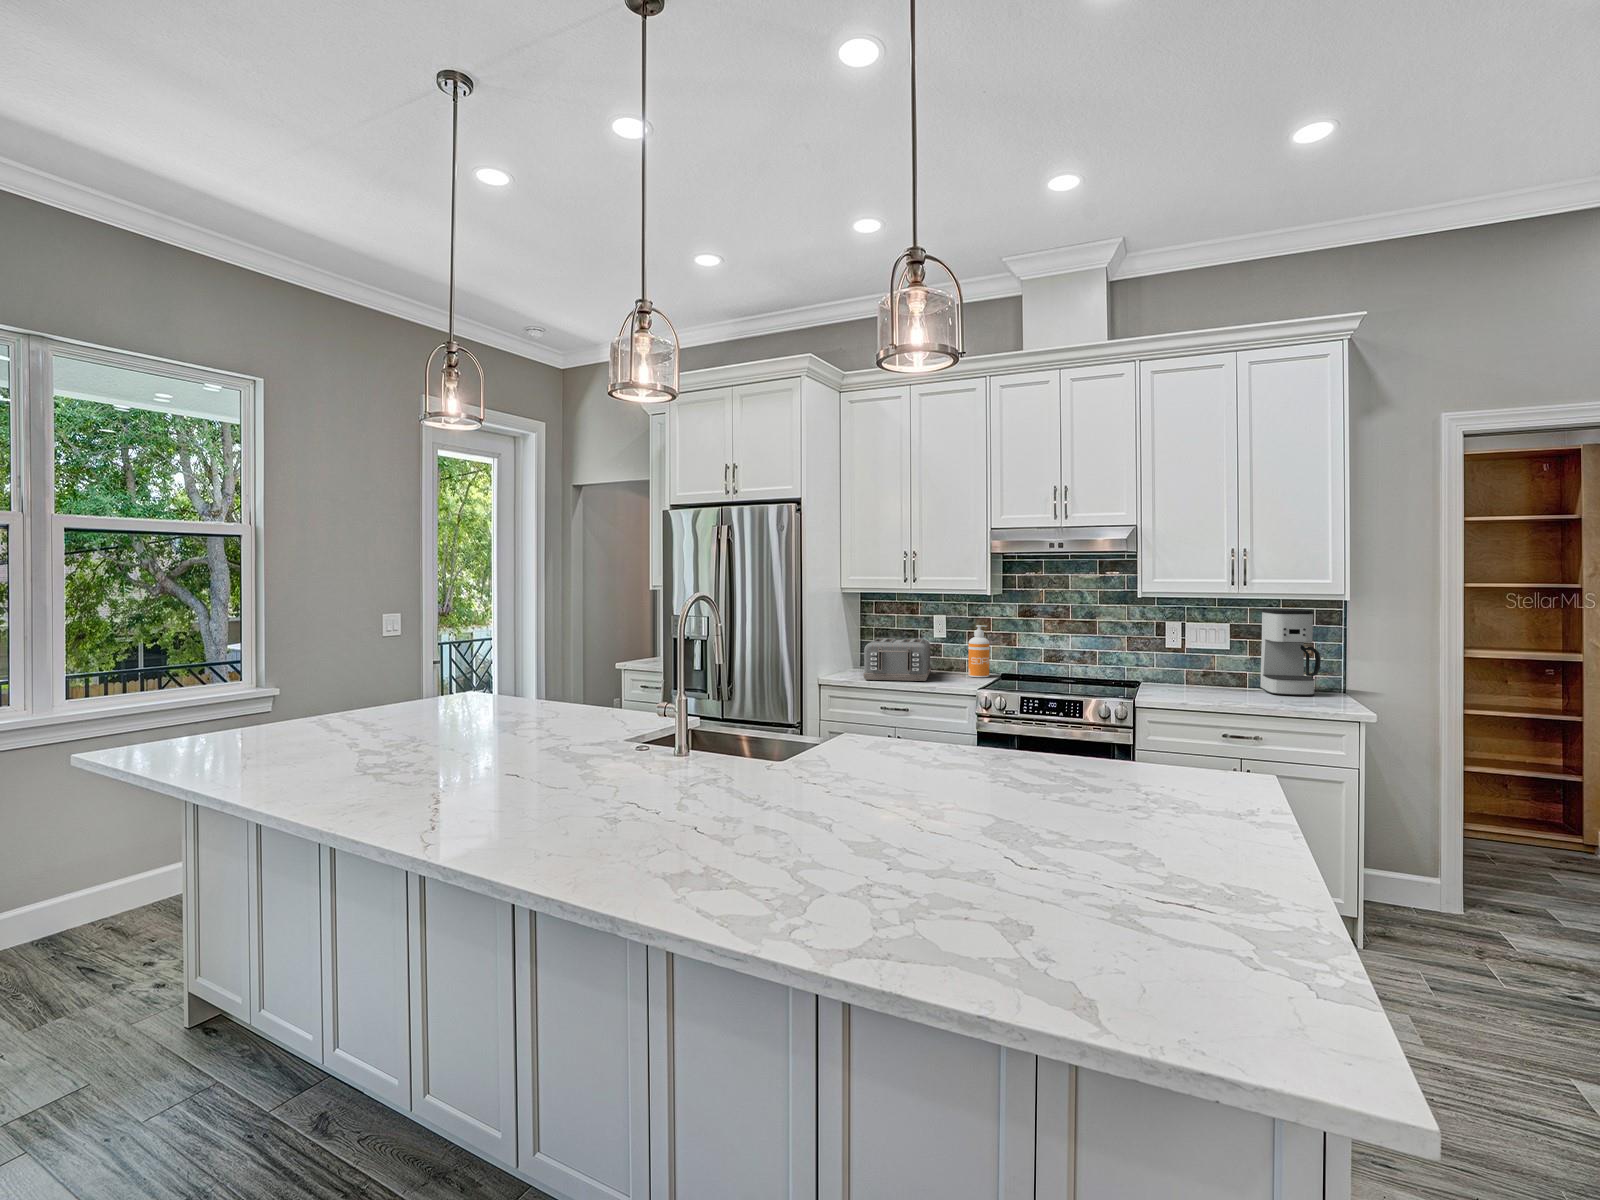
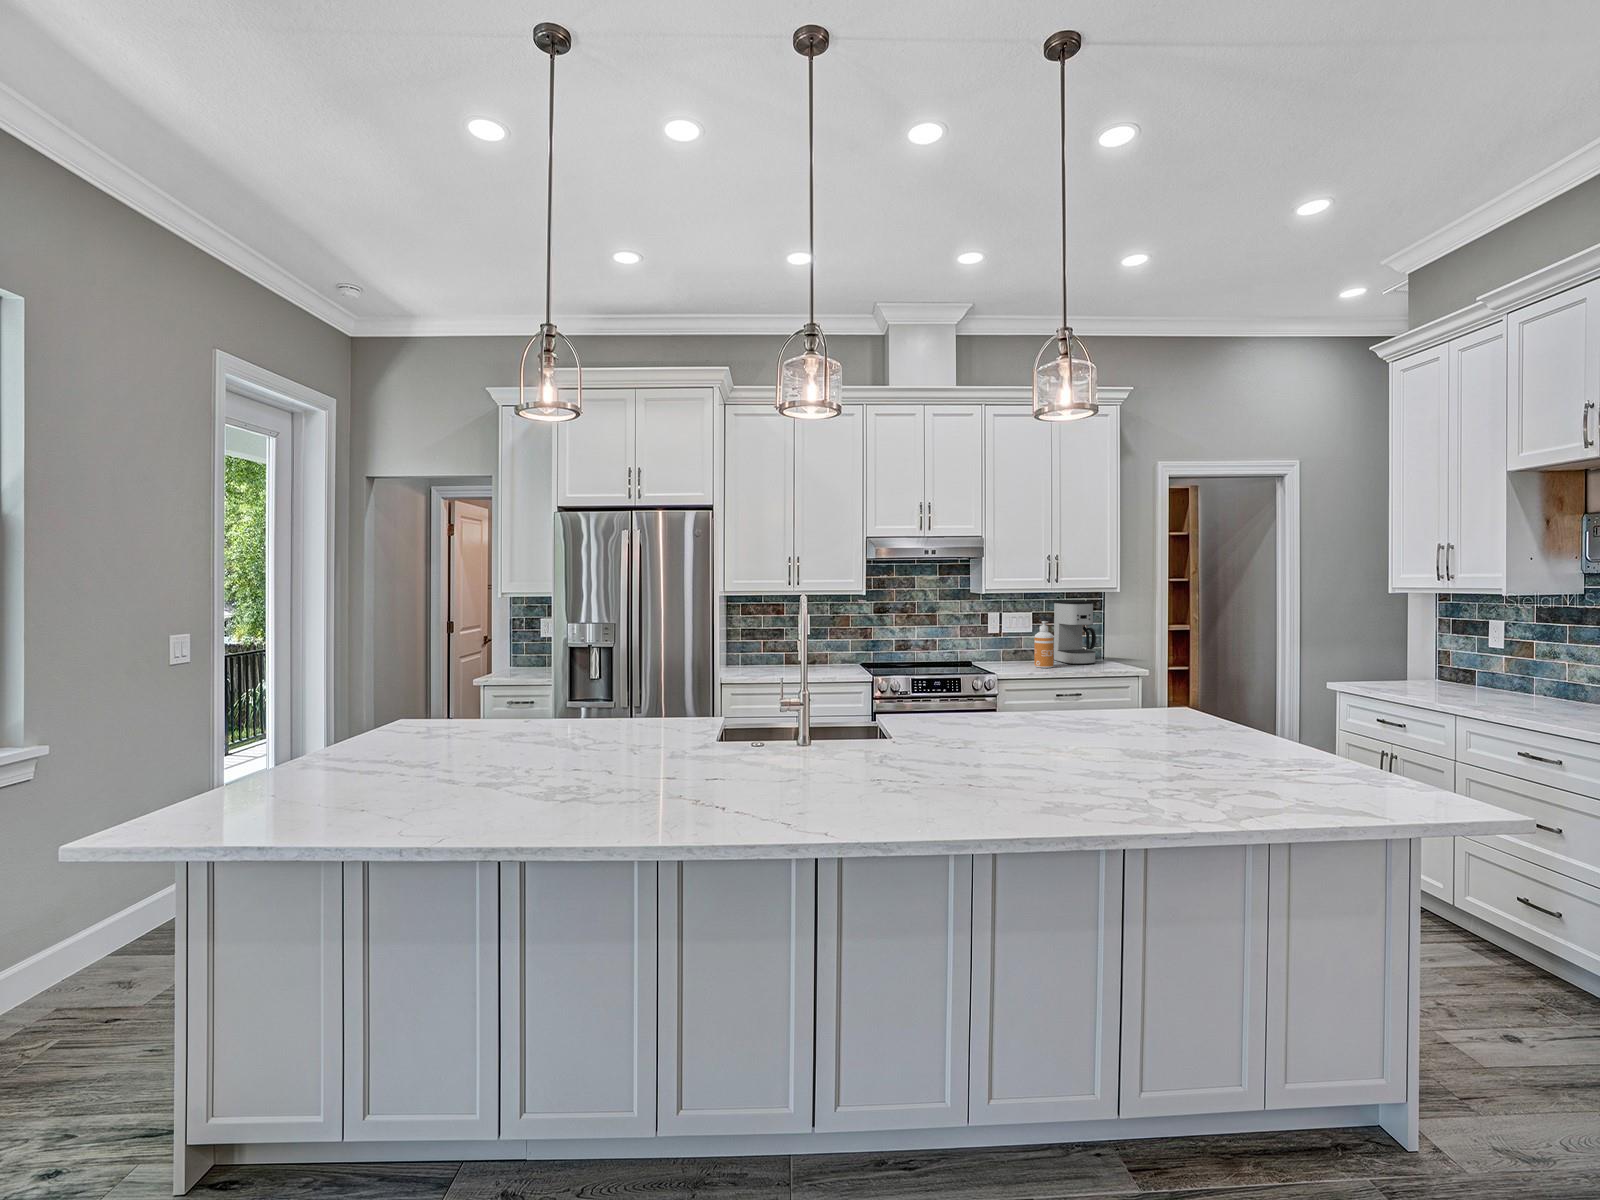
soap dispenser: present [968,625,990,677] -> present [1034,621,1054,668]
toaster: present [863,638,931,681] -> none [751,635,818,675]

